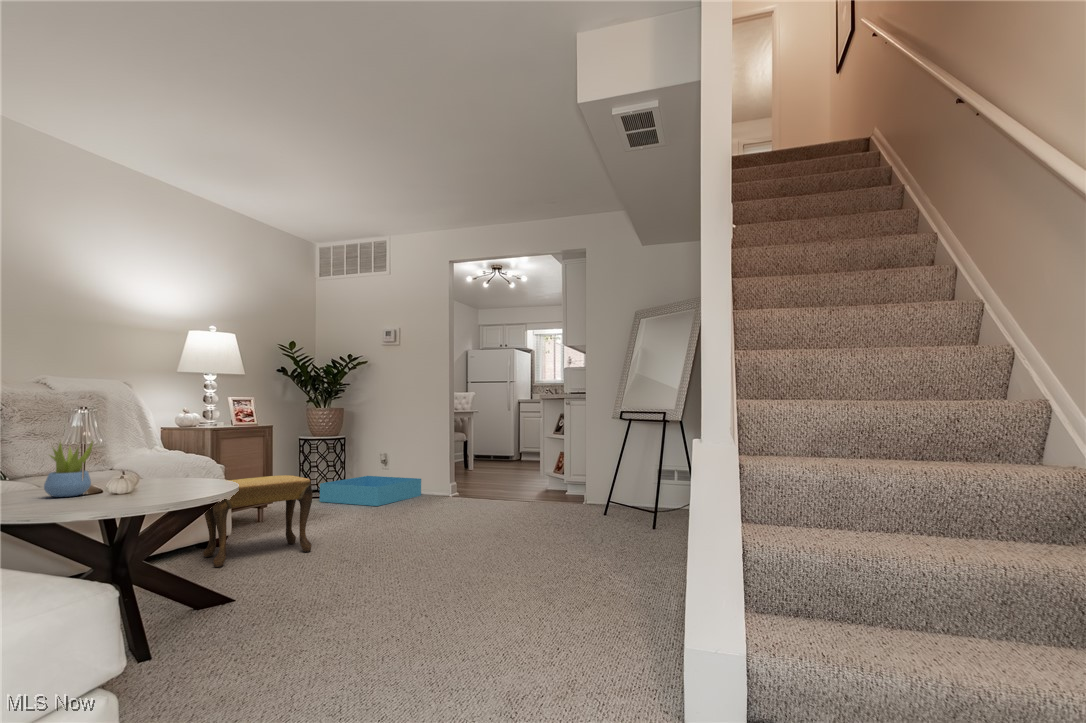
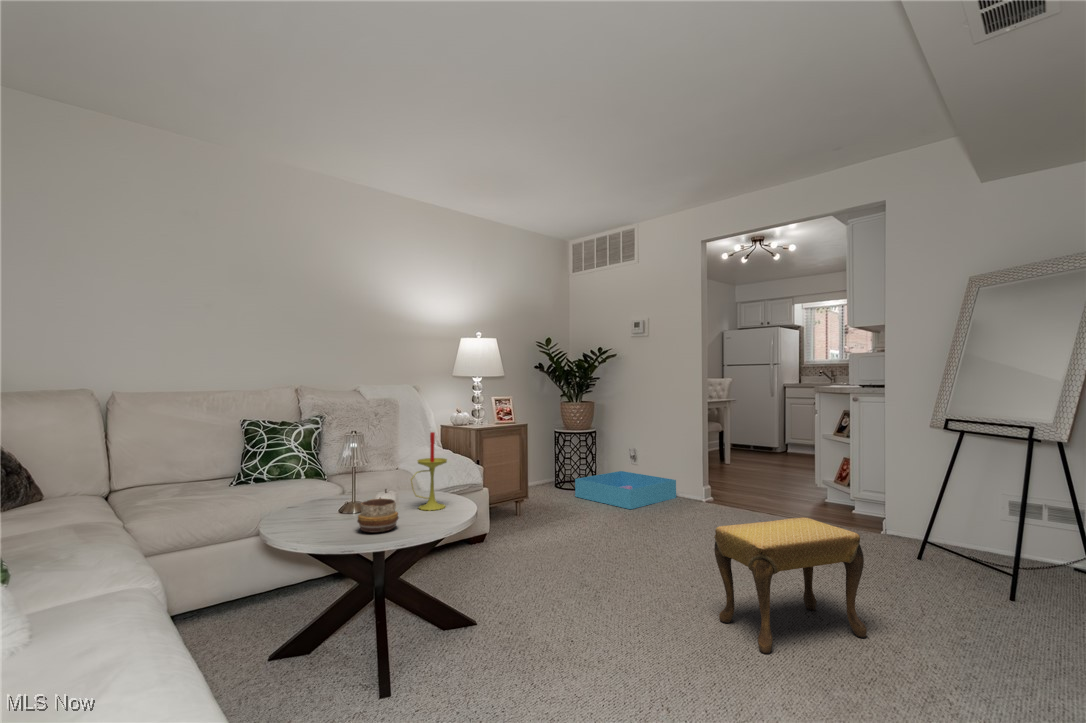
candle: none [160,407,203,485] -> present [411,432,447,511]
succulent plant: present [44,442,93,497] -> none [314,468,351,524]
decorative bowl: none [107,467,155,496] -> present [357,499,398,532]
footstool: present [203,475,313,567] -> present [714,517,867,653]

